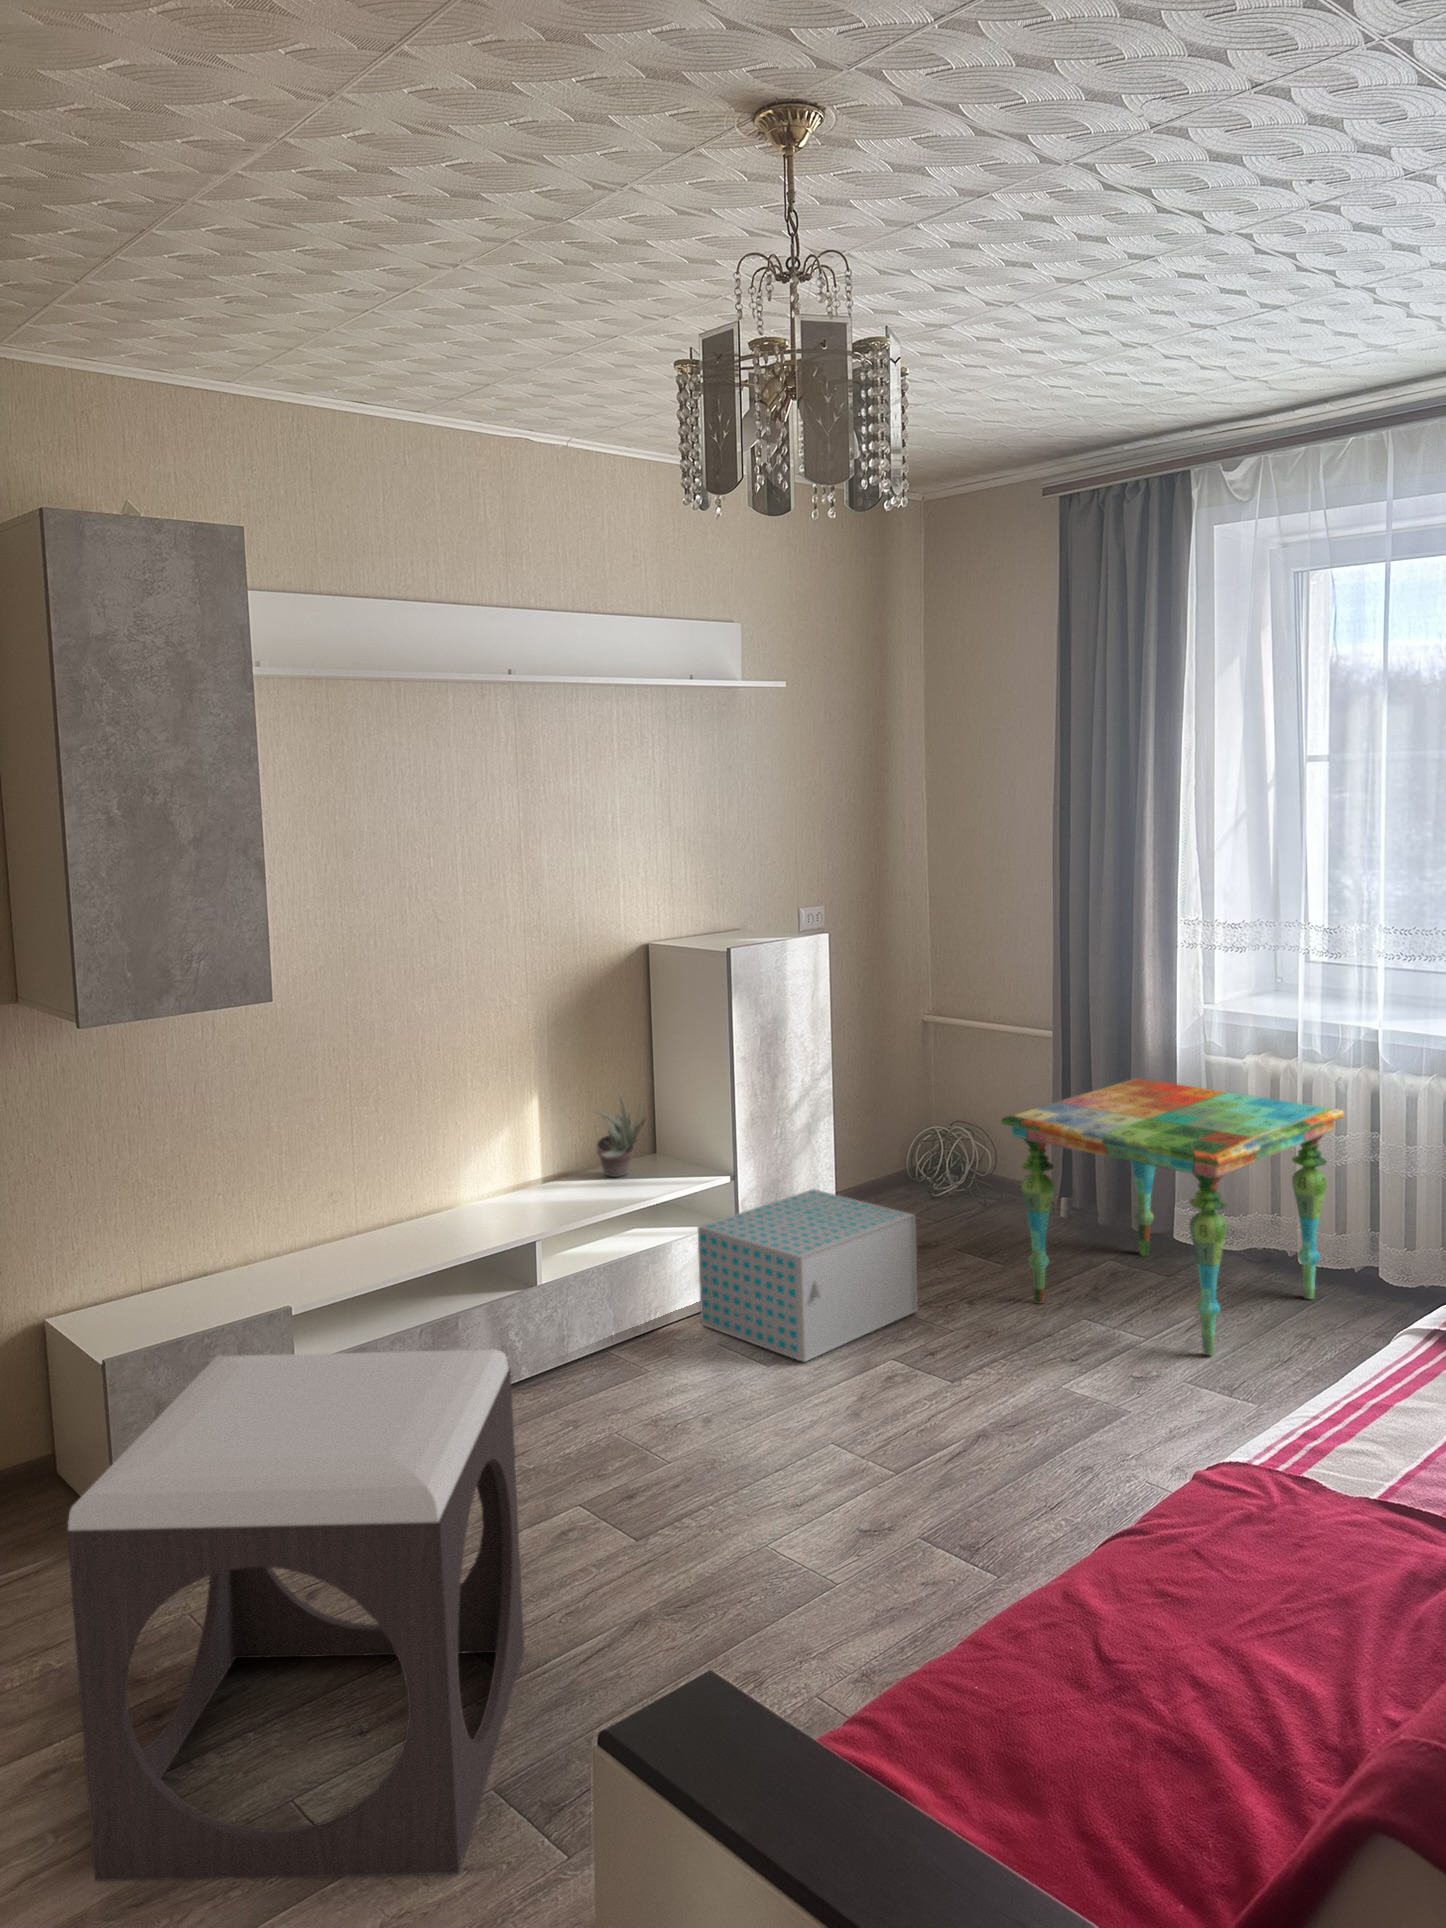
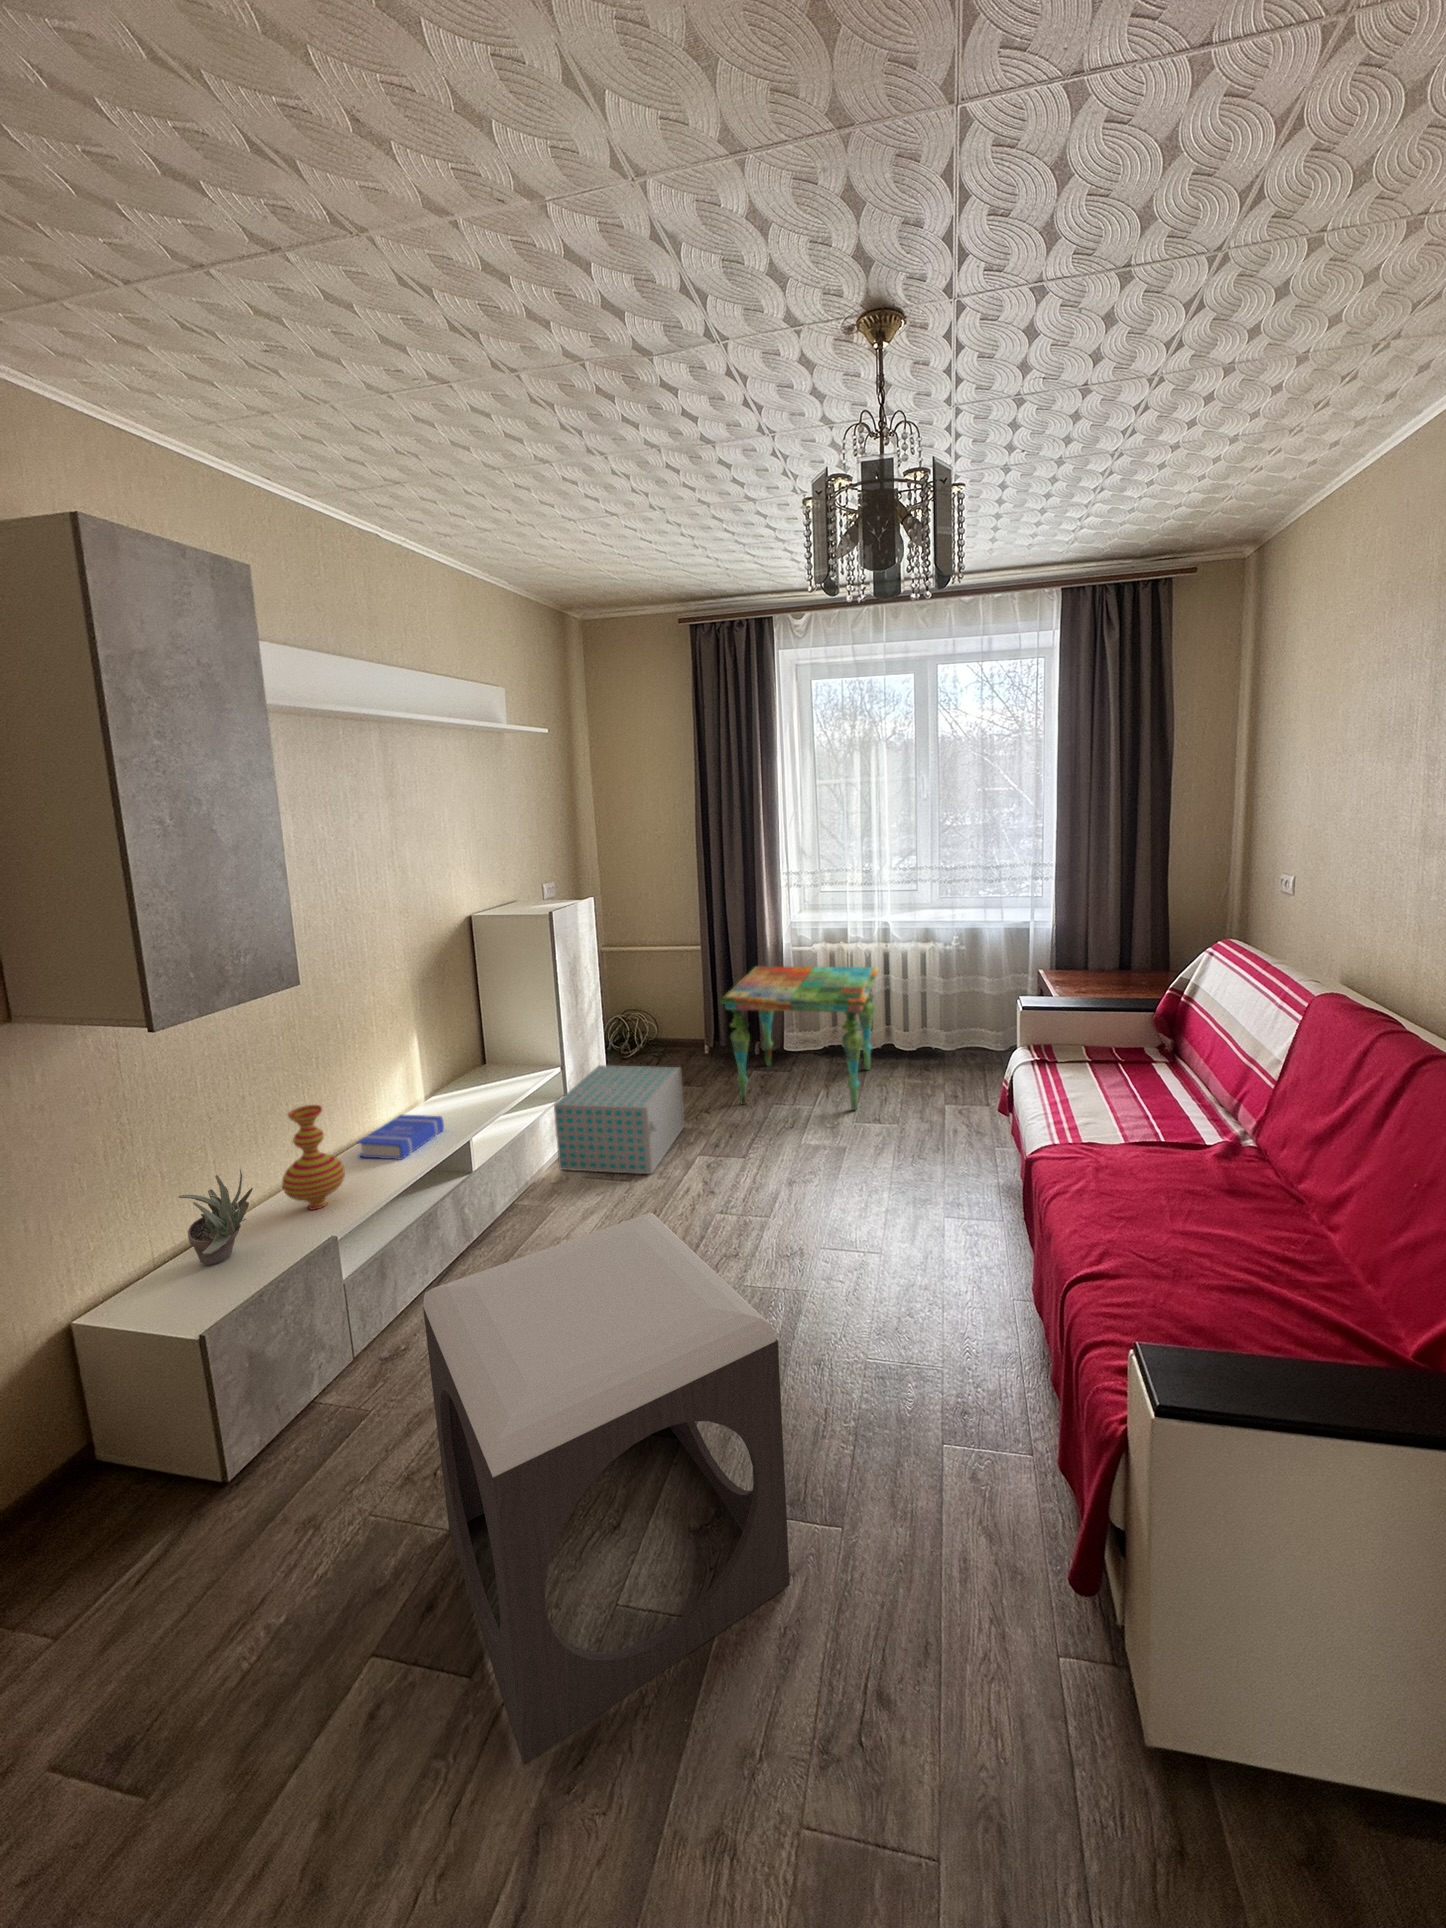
succulent plant: present [594,1097,646,1177] -> present [178,1169,253,1265]
vase: none [276,1146,346,1272] -> present [282,1105,345,1210]
book: none [402,1191,514,1243] -> present [357,1115,444,1159]

